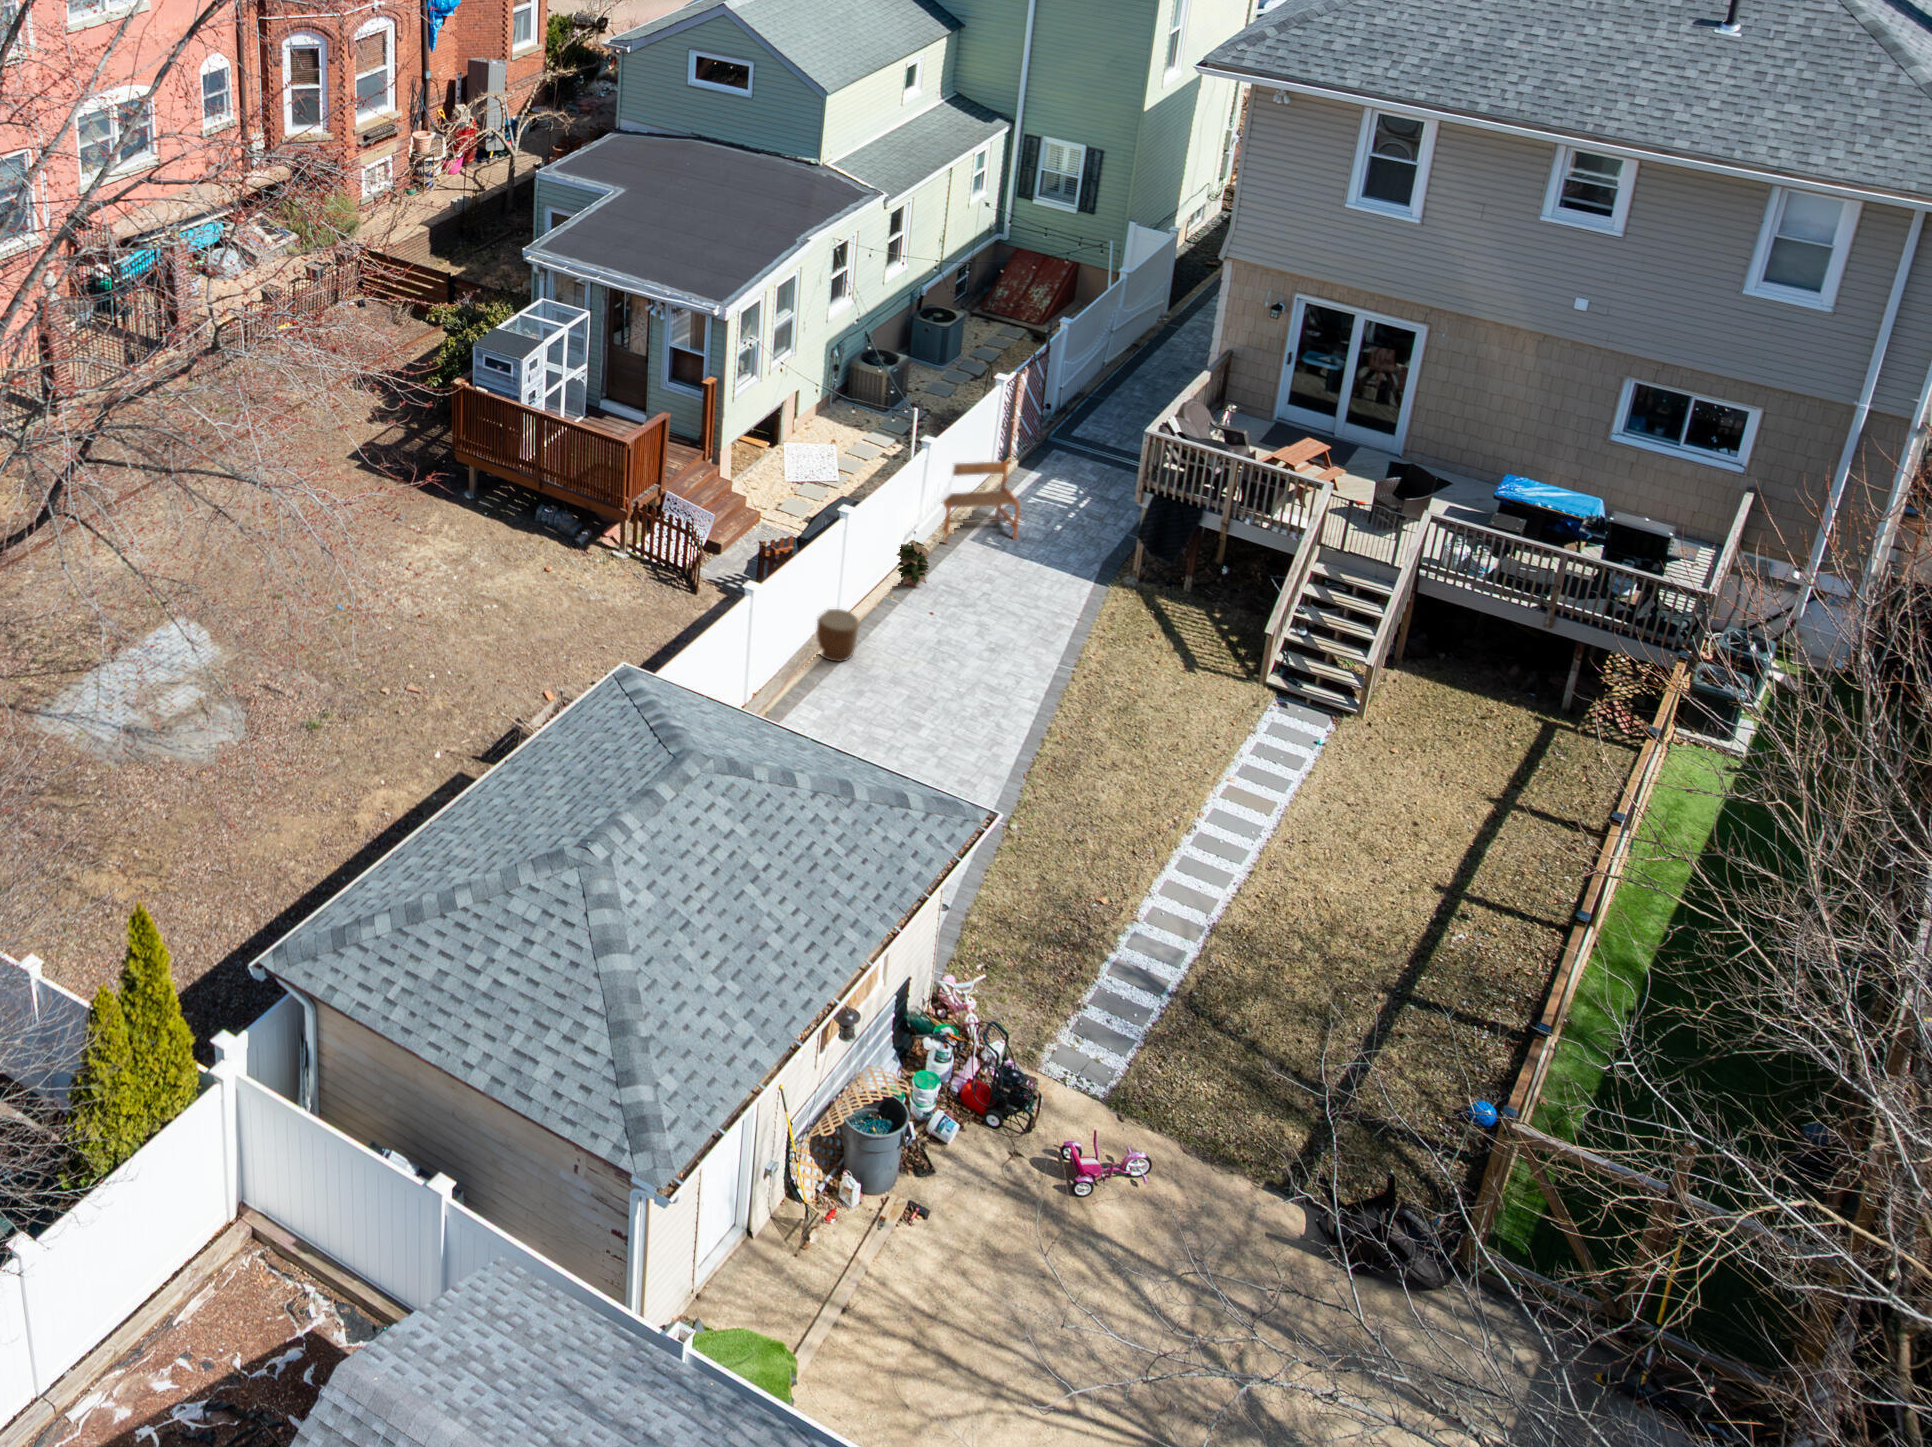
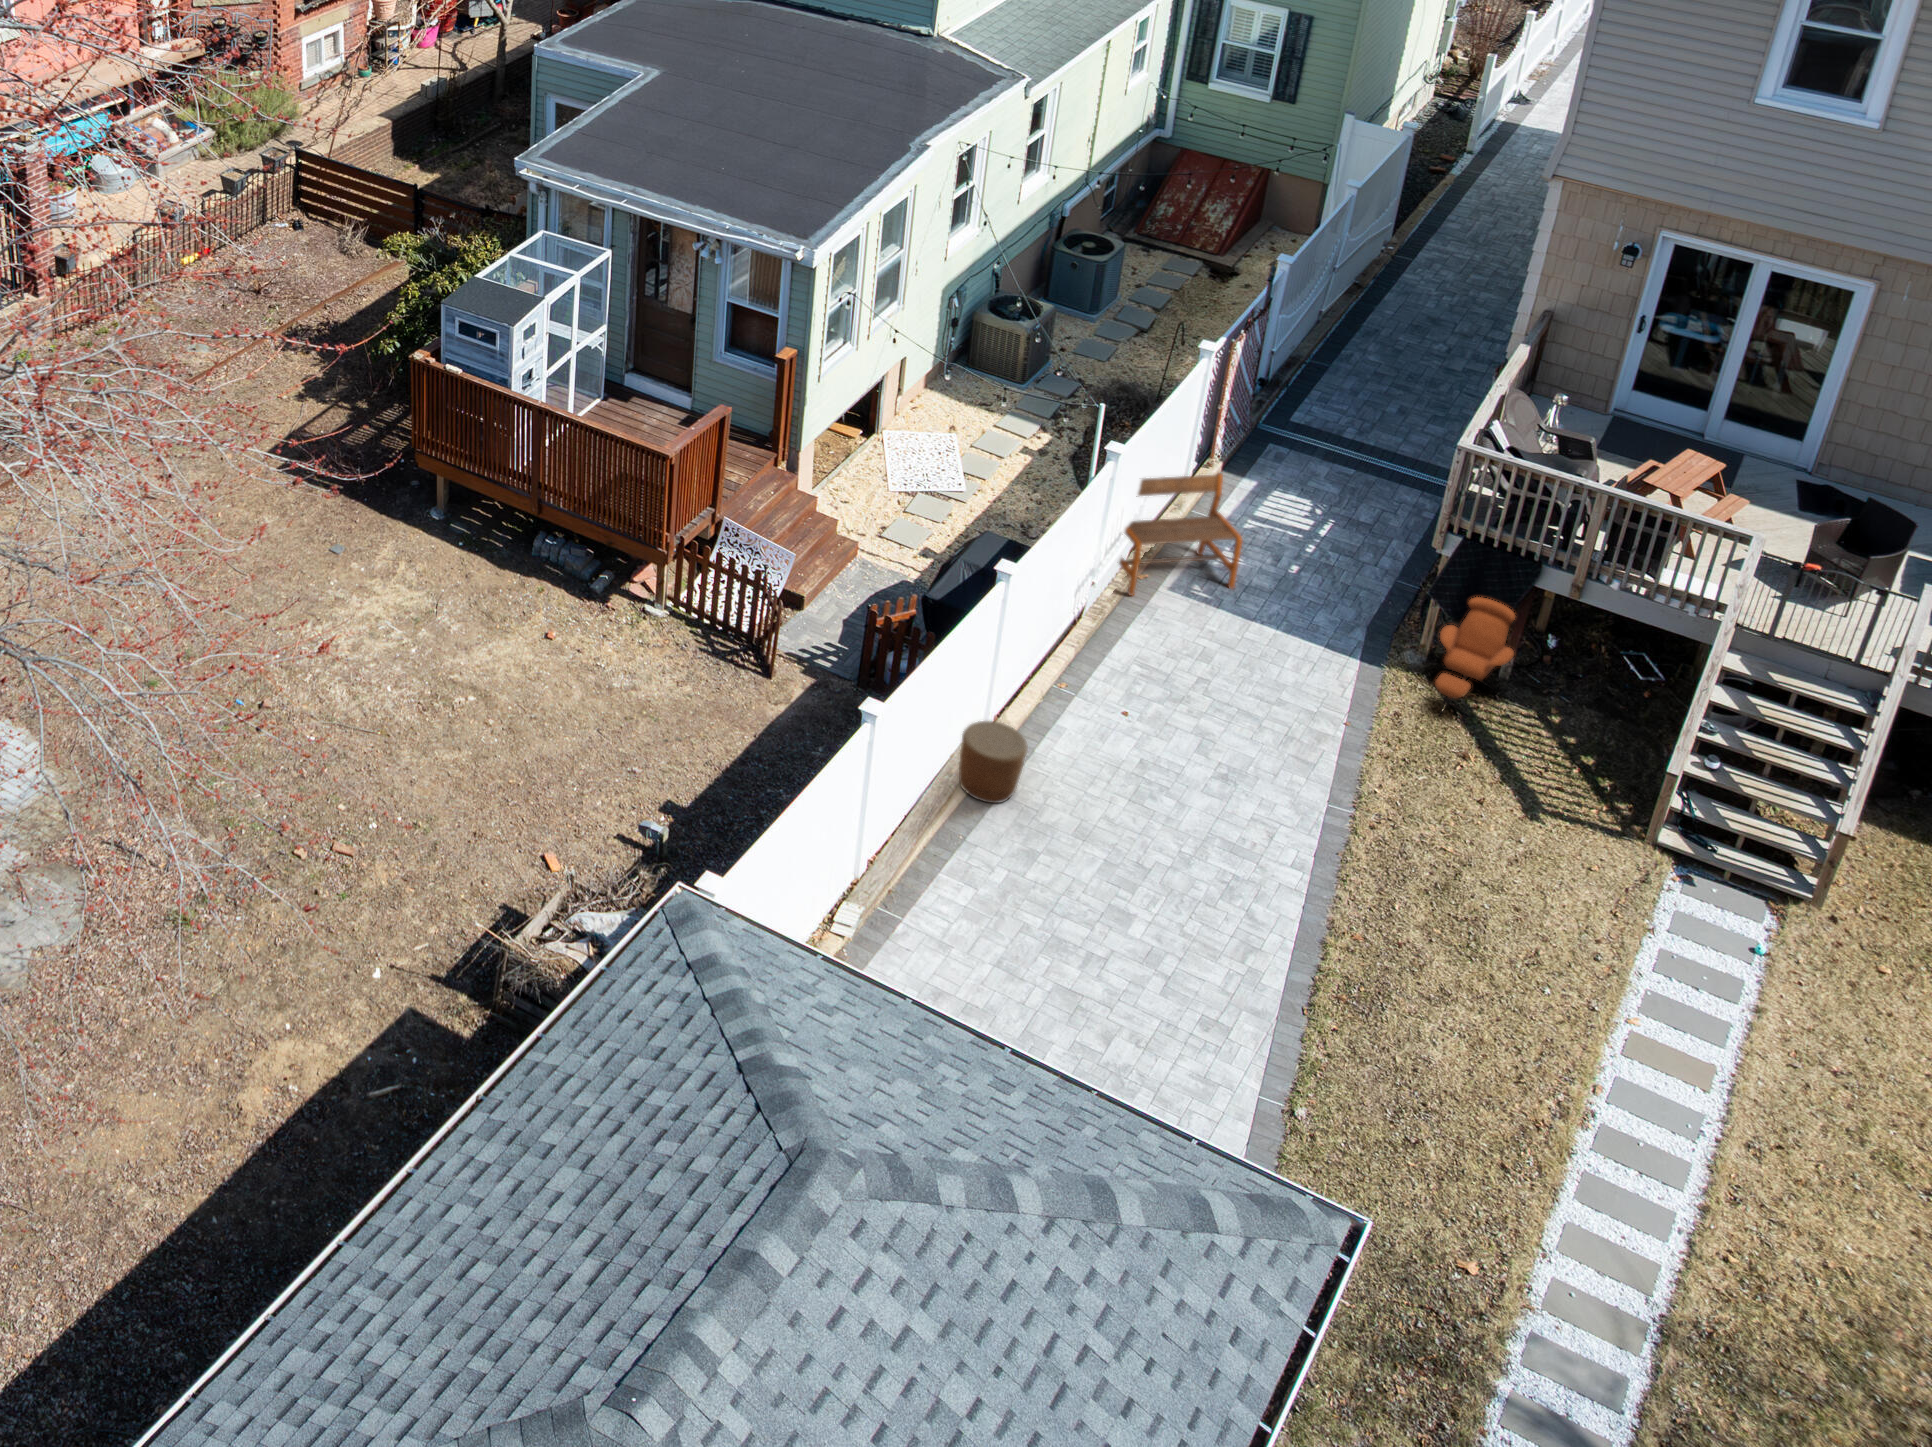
lounge chair: none [1132,536,1191,613] -> present [1434,597,1515,712]
decorative plant: present [897,540,929,586] -> none [1067,601,1119,668]

